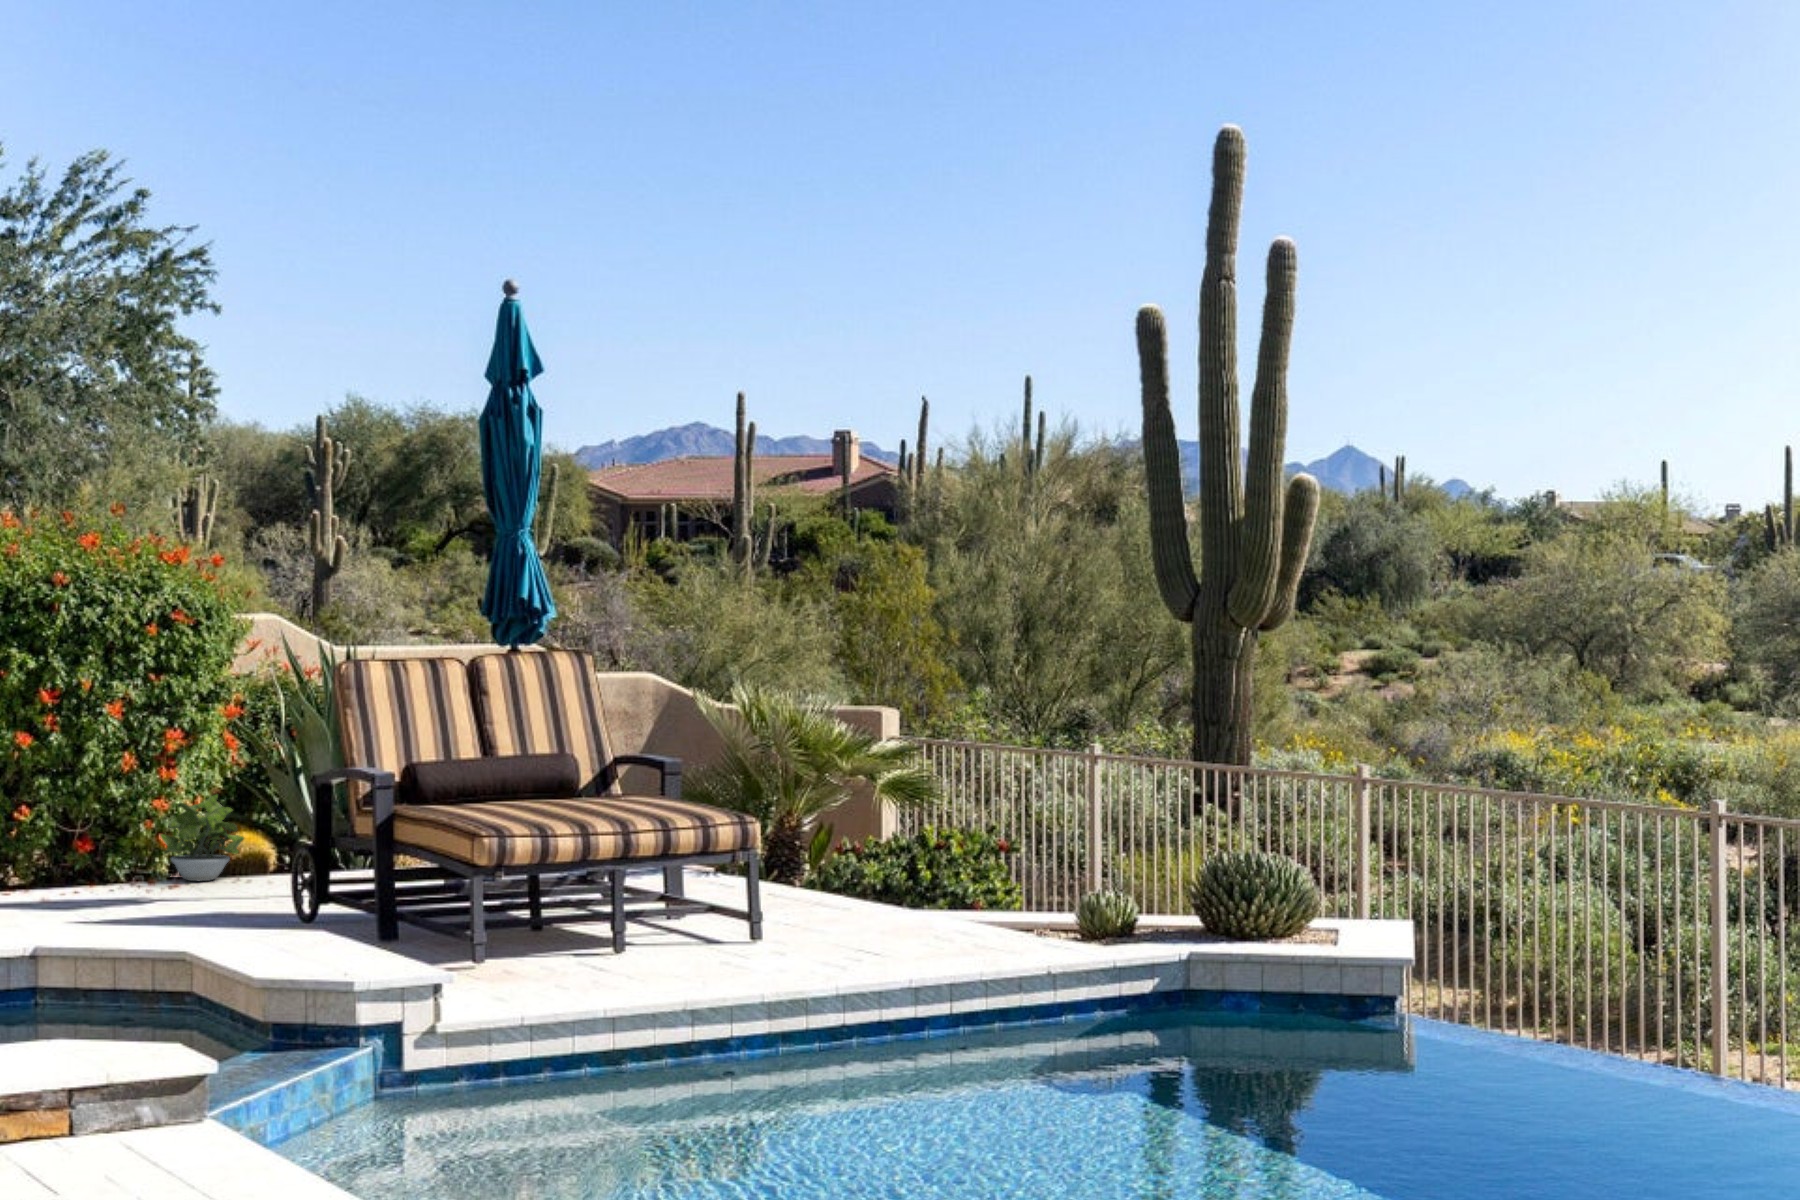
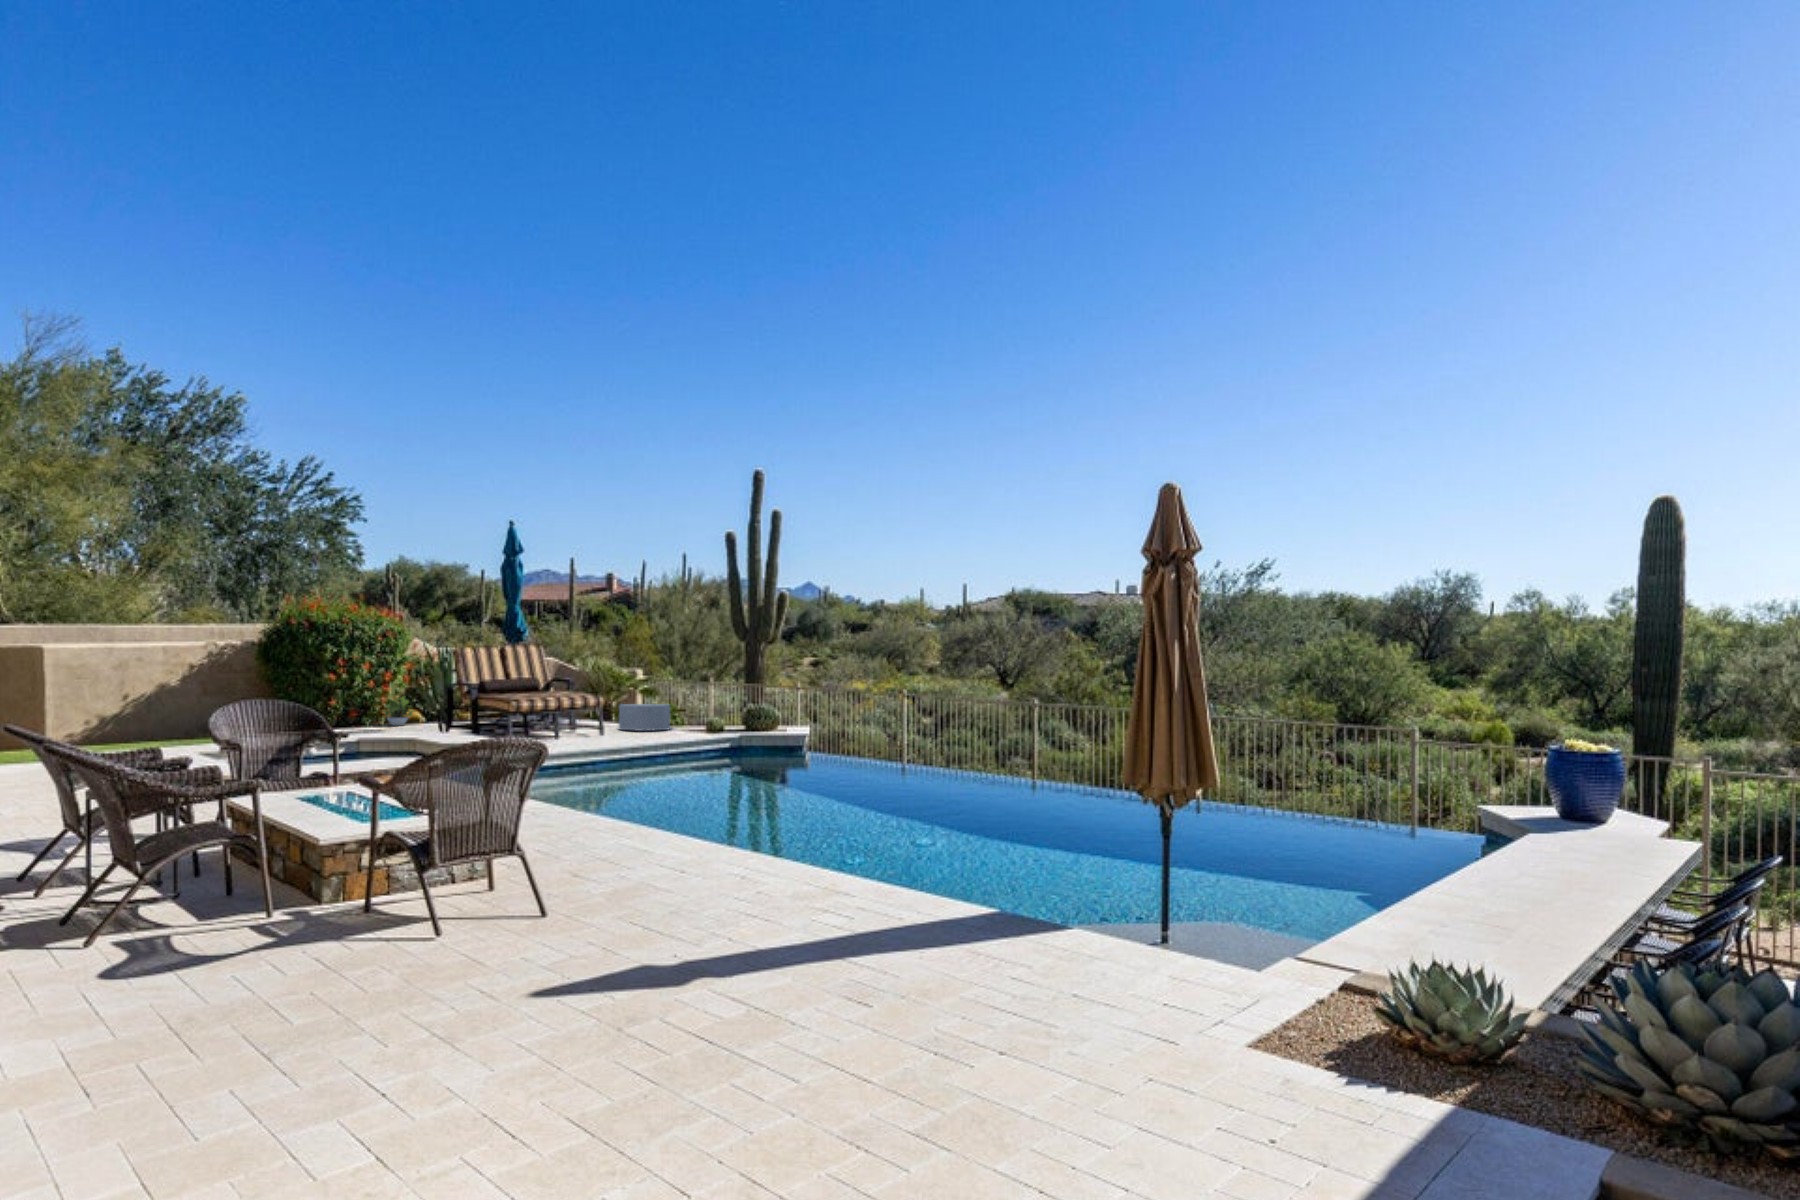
ottoman: none [809,833,964,923] -> present [619,704,670,731]

